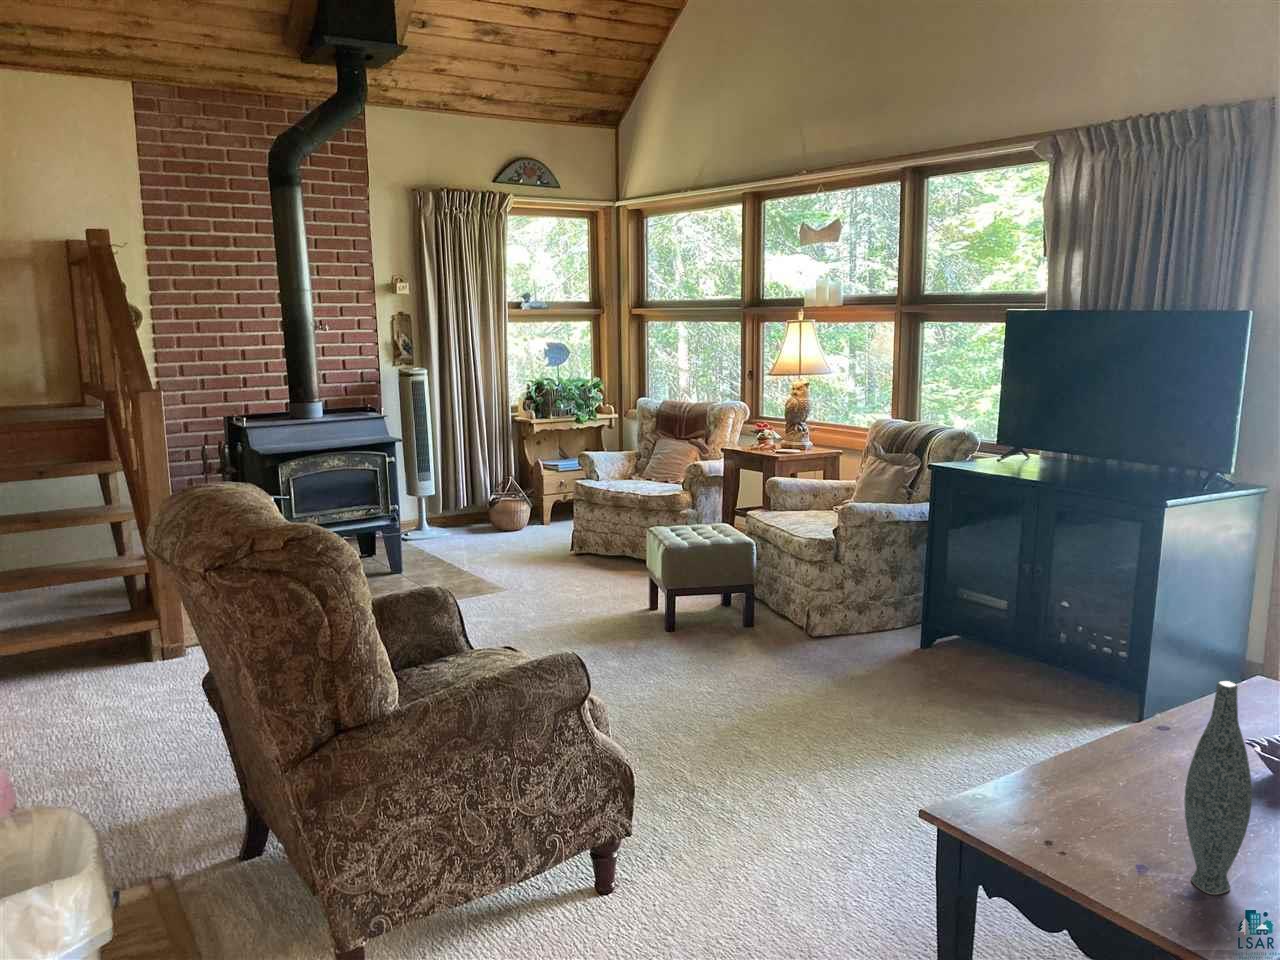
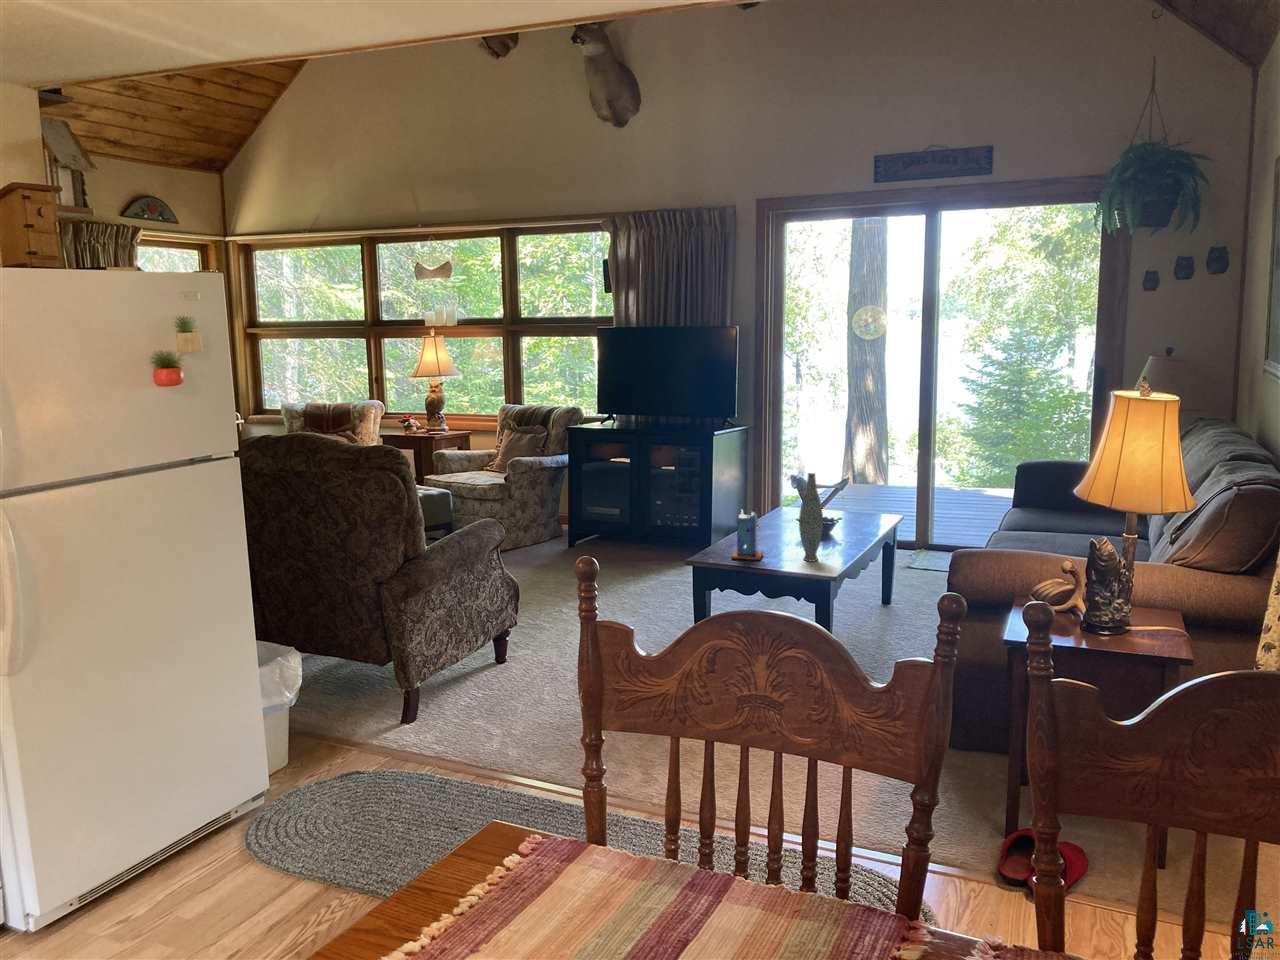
candle: none [1016,727,1104,853] -> present [731,510,763,560]

